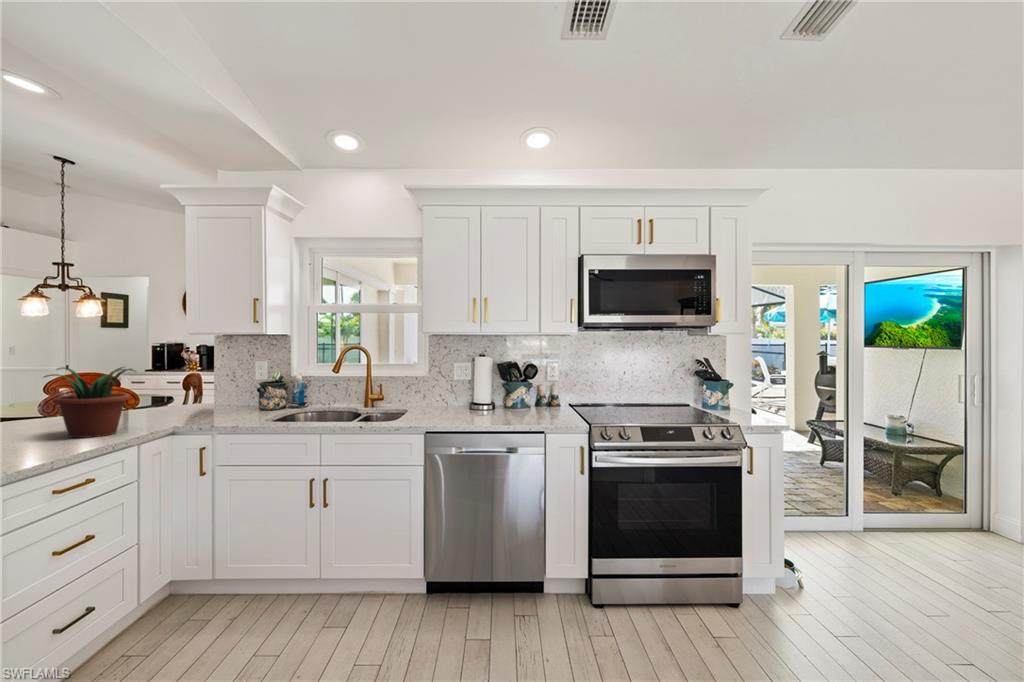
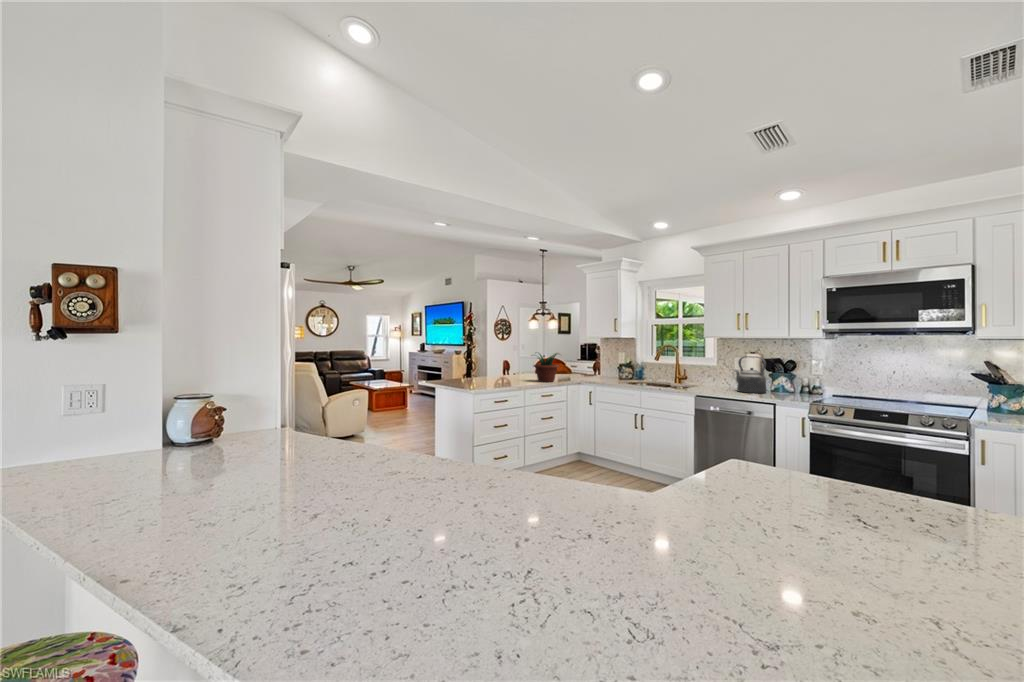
kettle: none [467,362,514,417] -> present [735,356,766,393]

